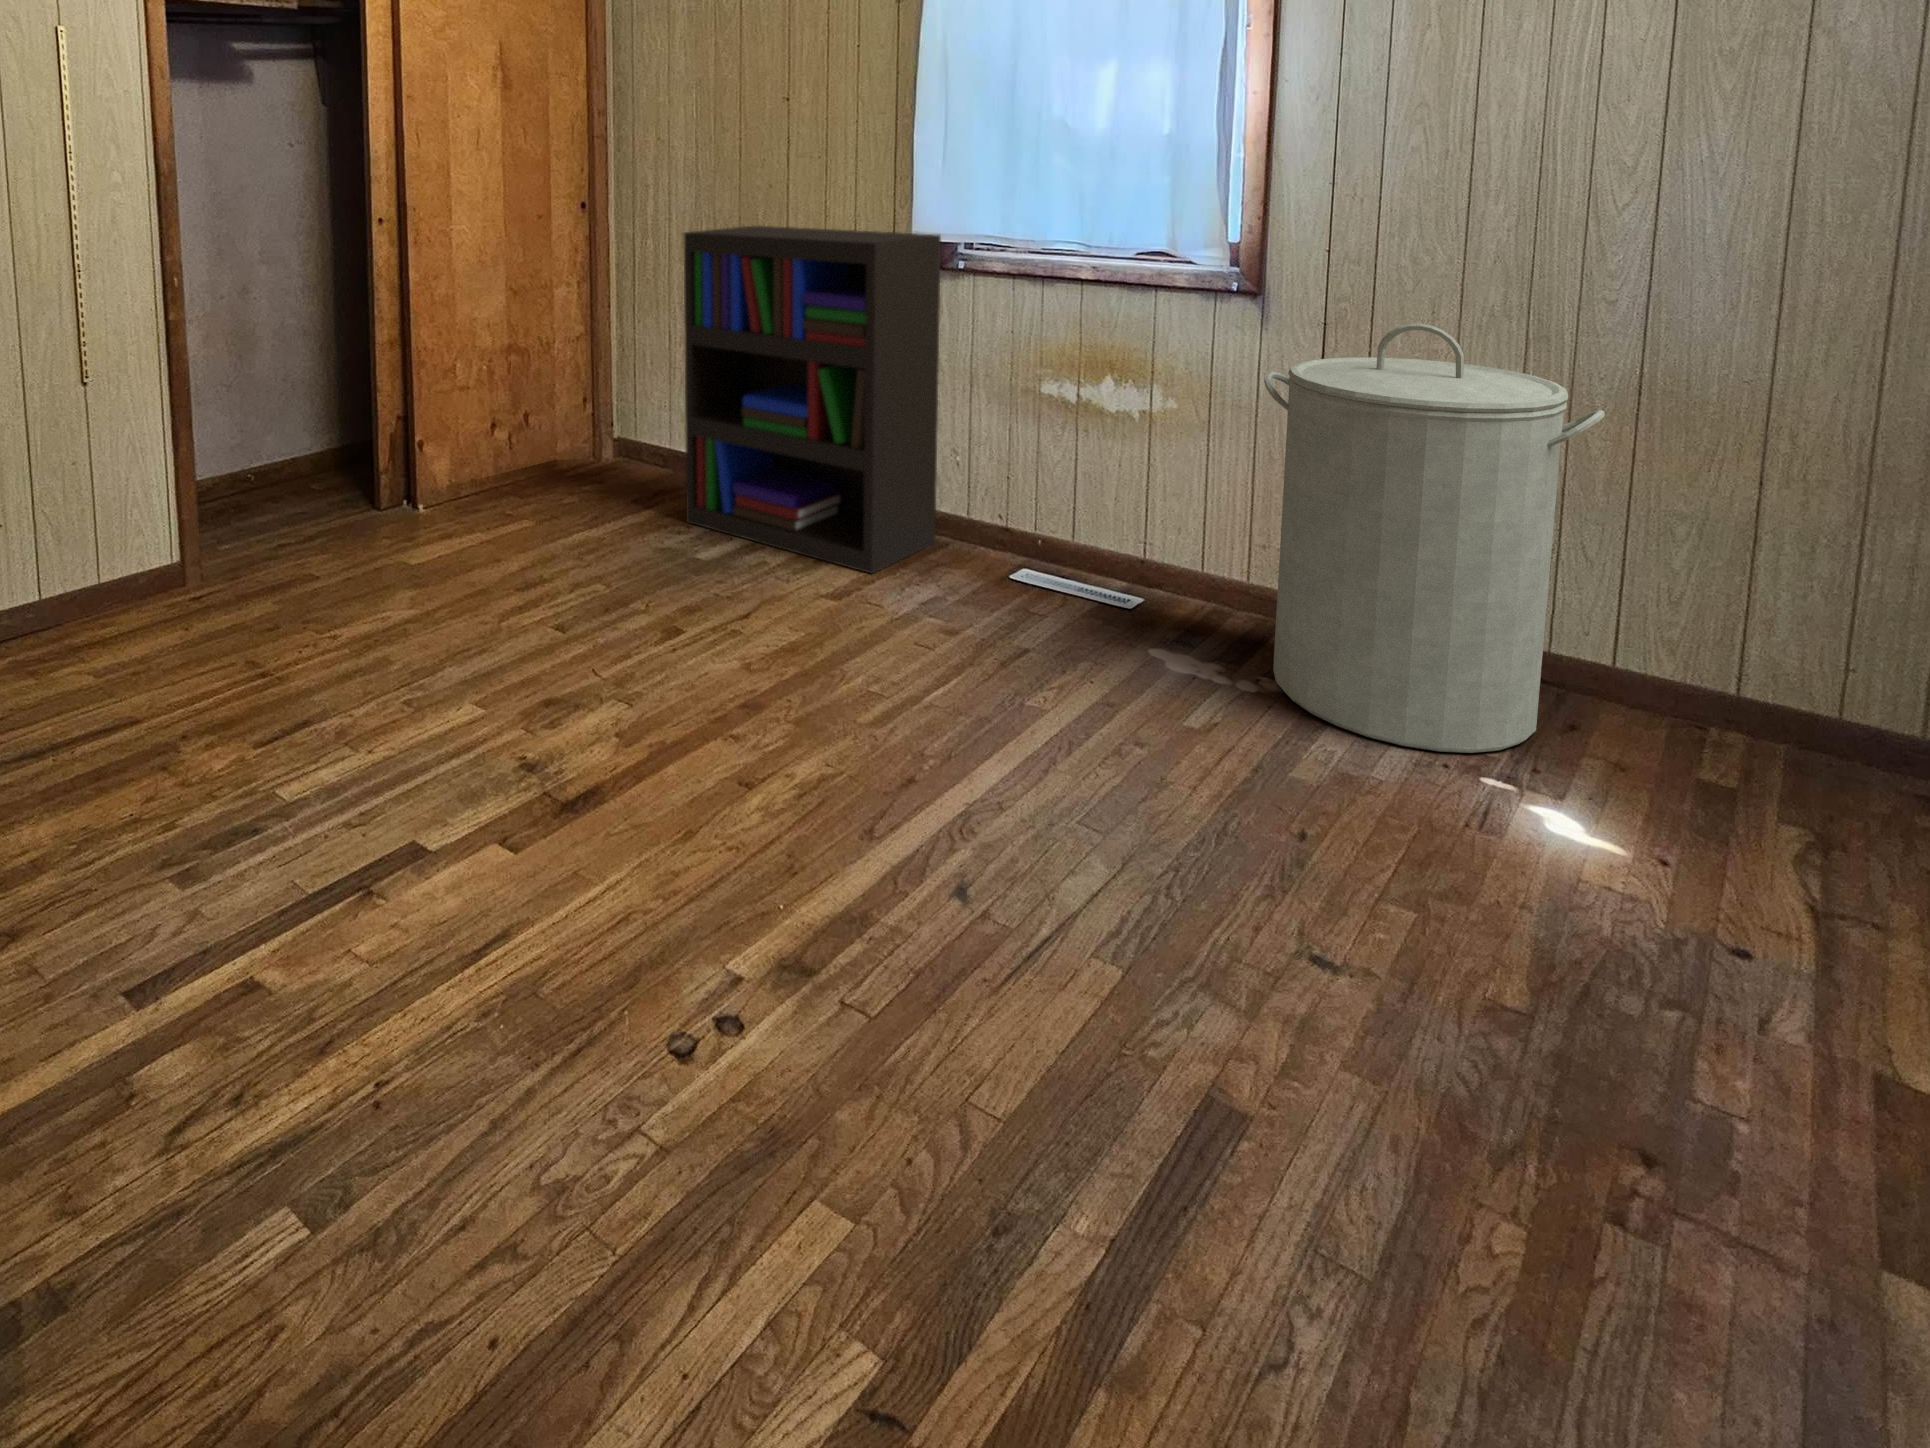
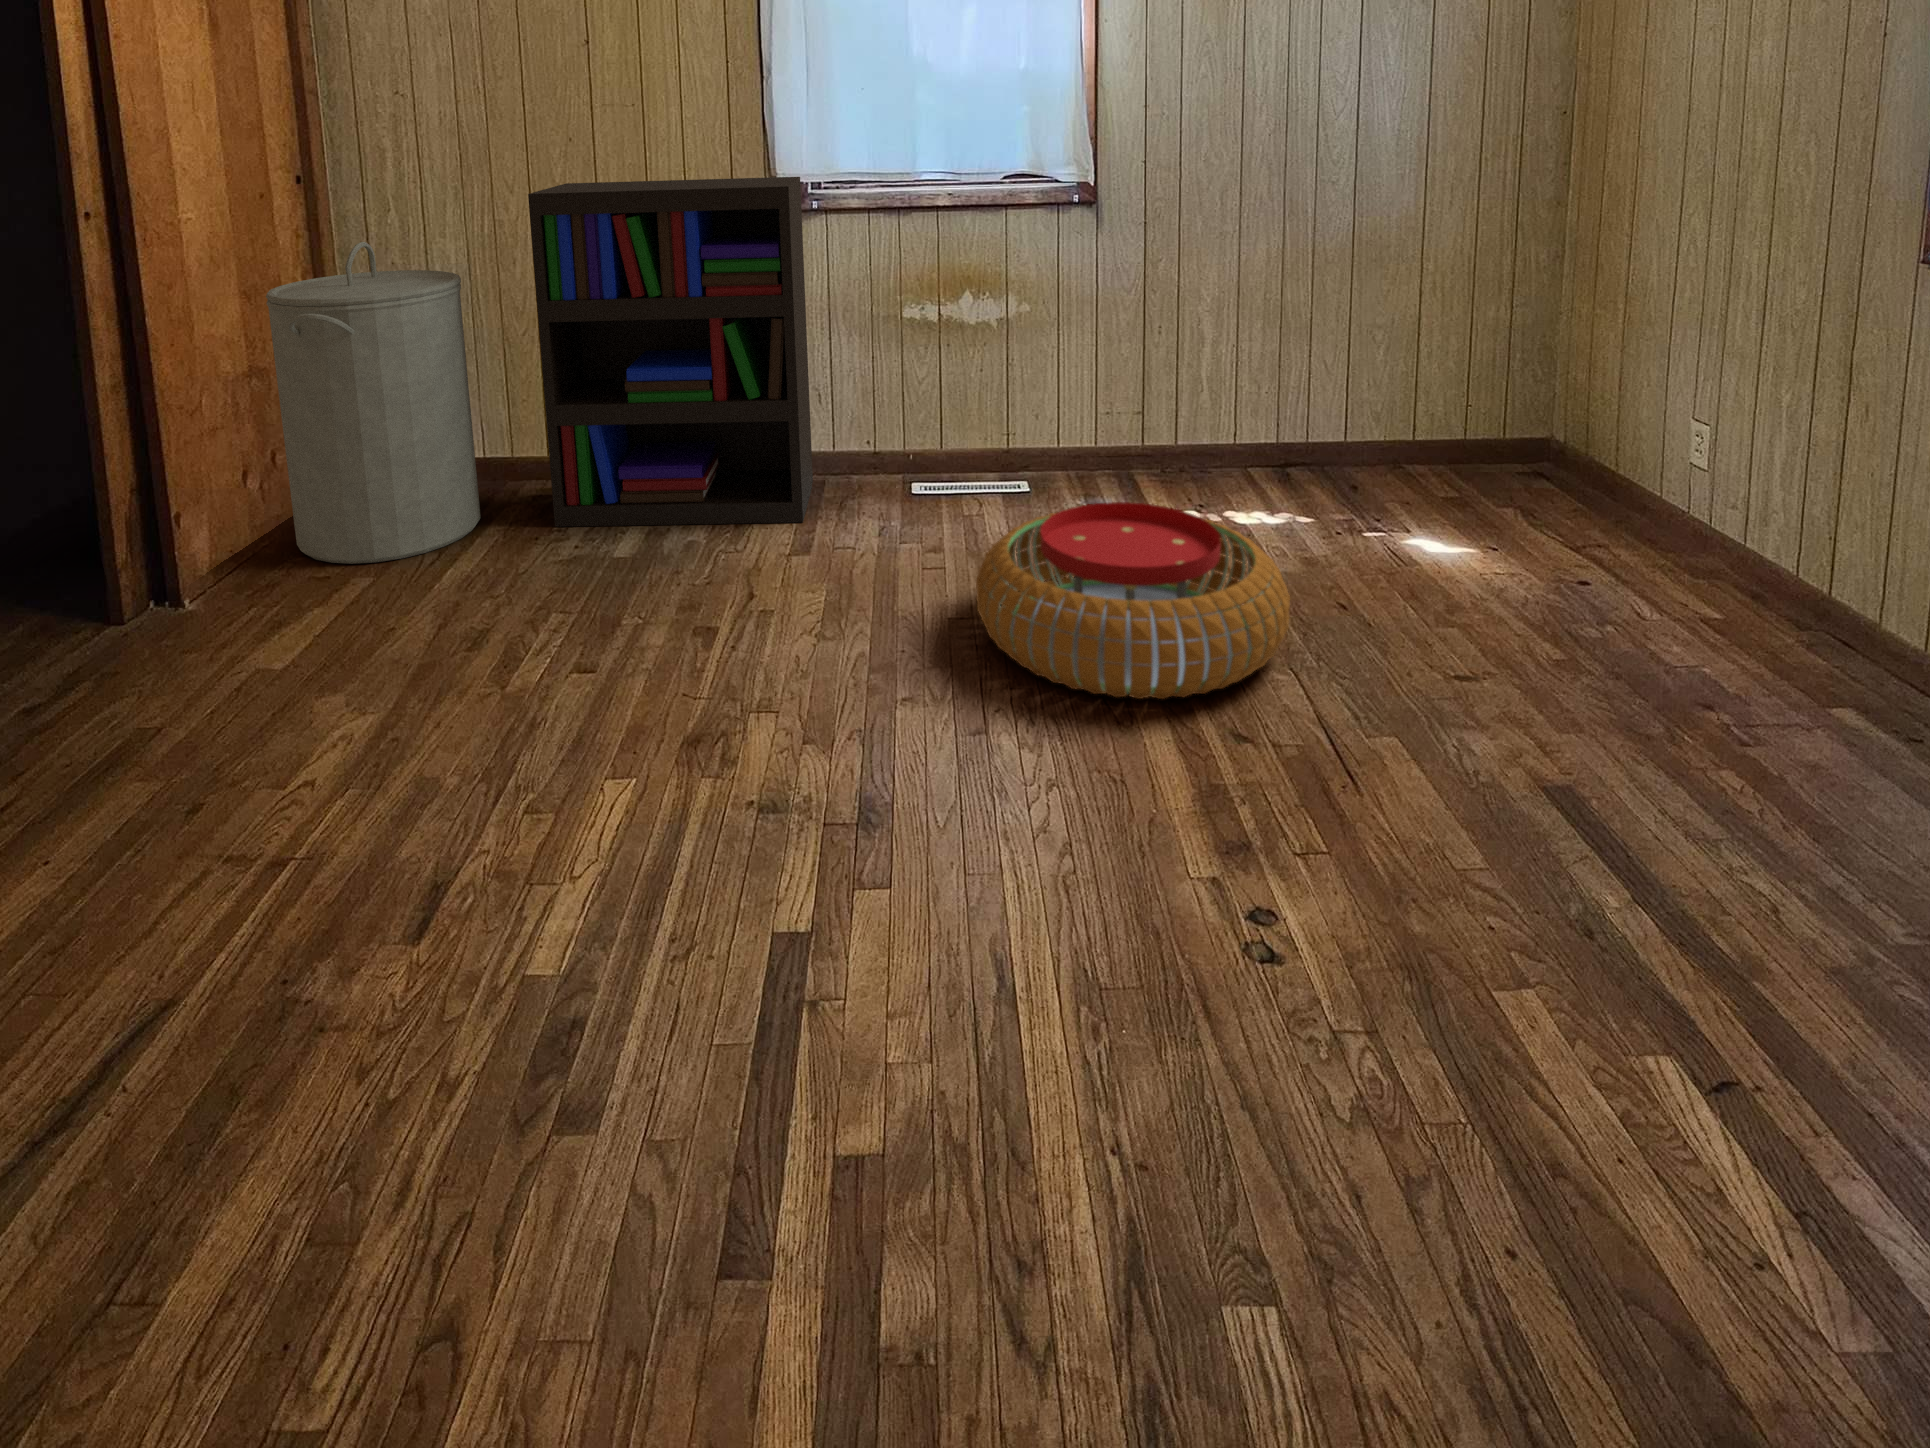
laundry hamper: present [1264,324,1605,753] -> present [266,242,481,564]
pouf: none [834,616,1193,853] -> present [976,502,1290,699]

